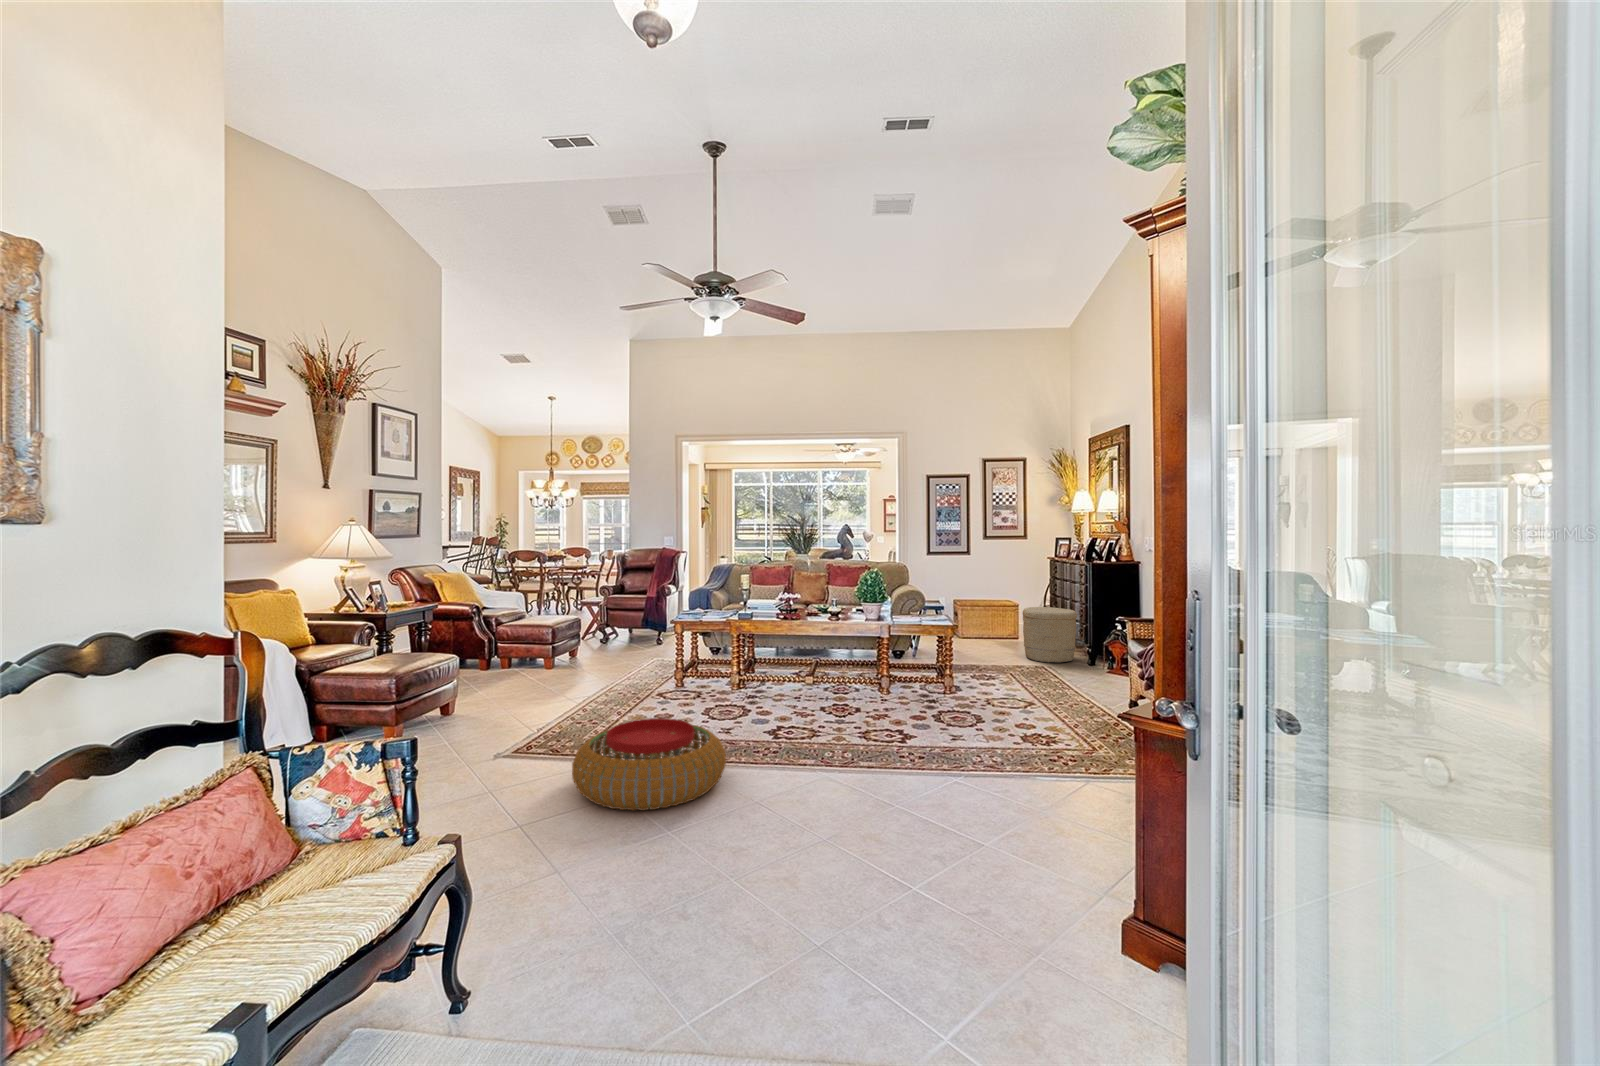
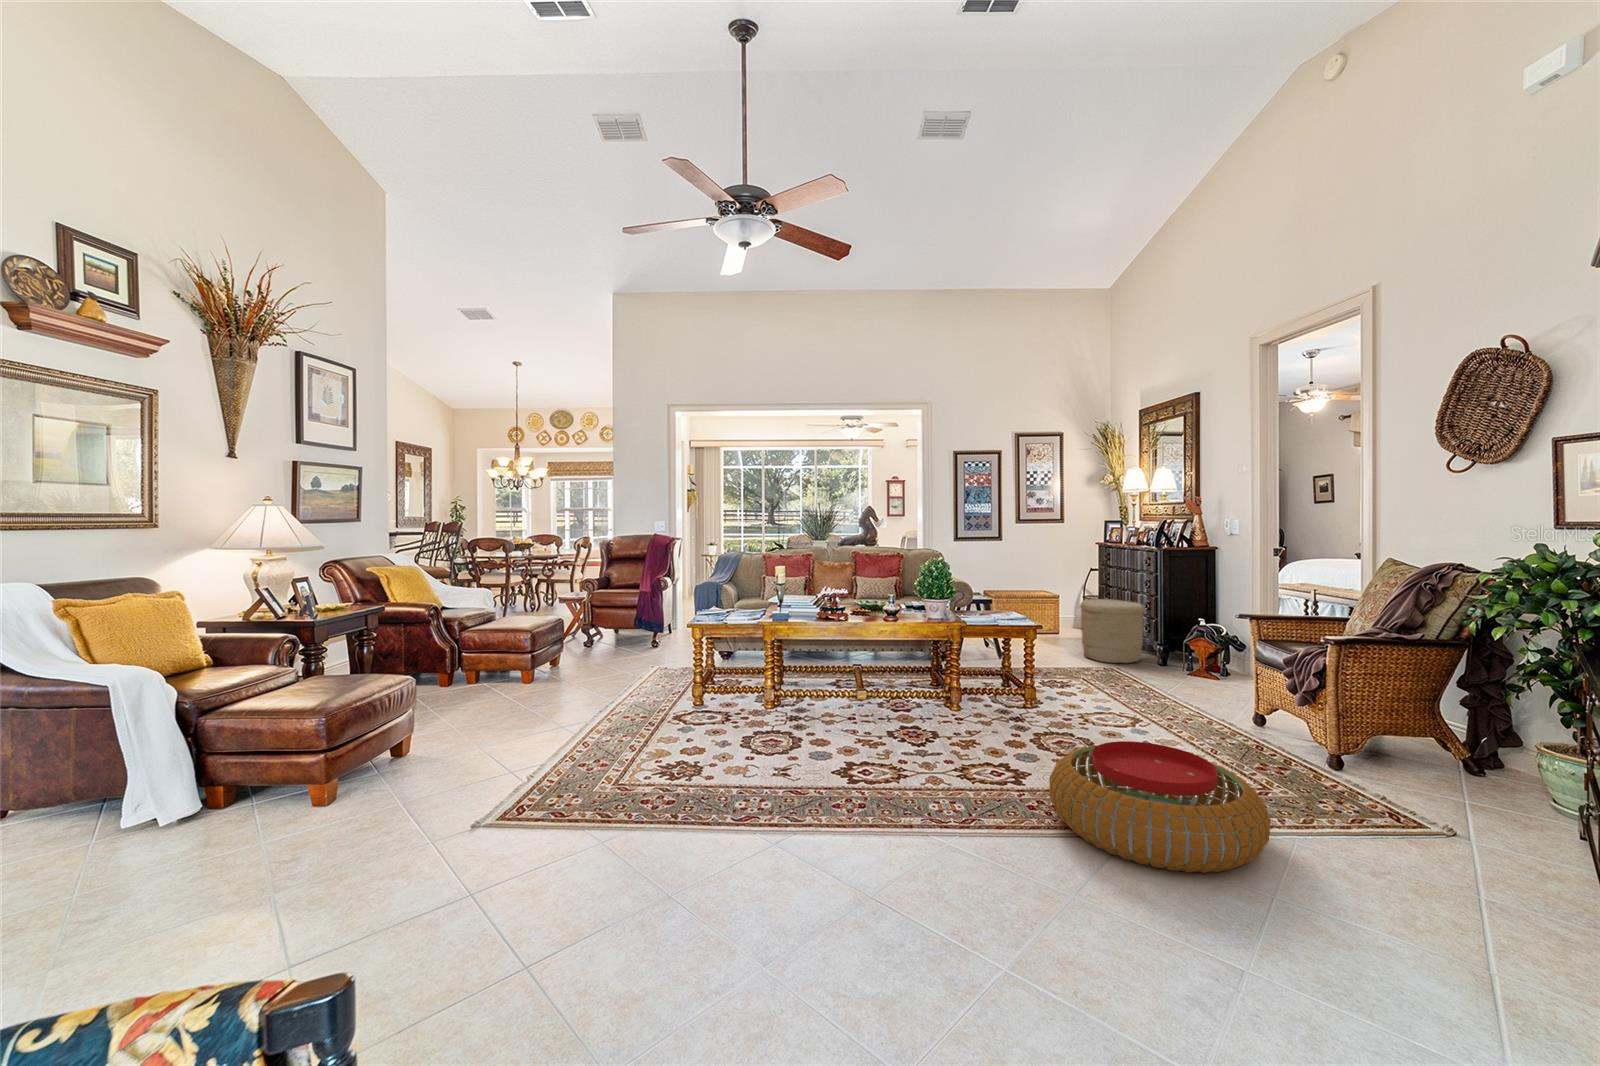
pouf: present [572,718,726,811] -> present [1049,741,1271,873]

